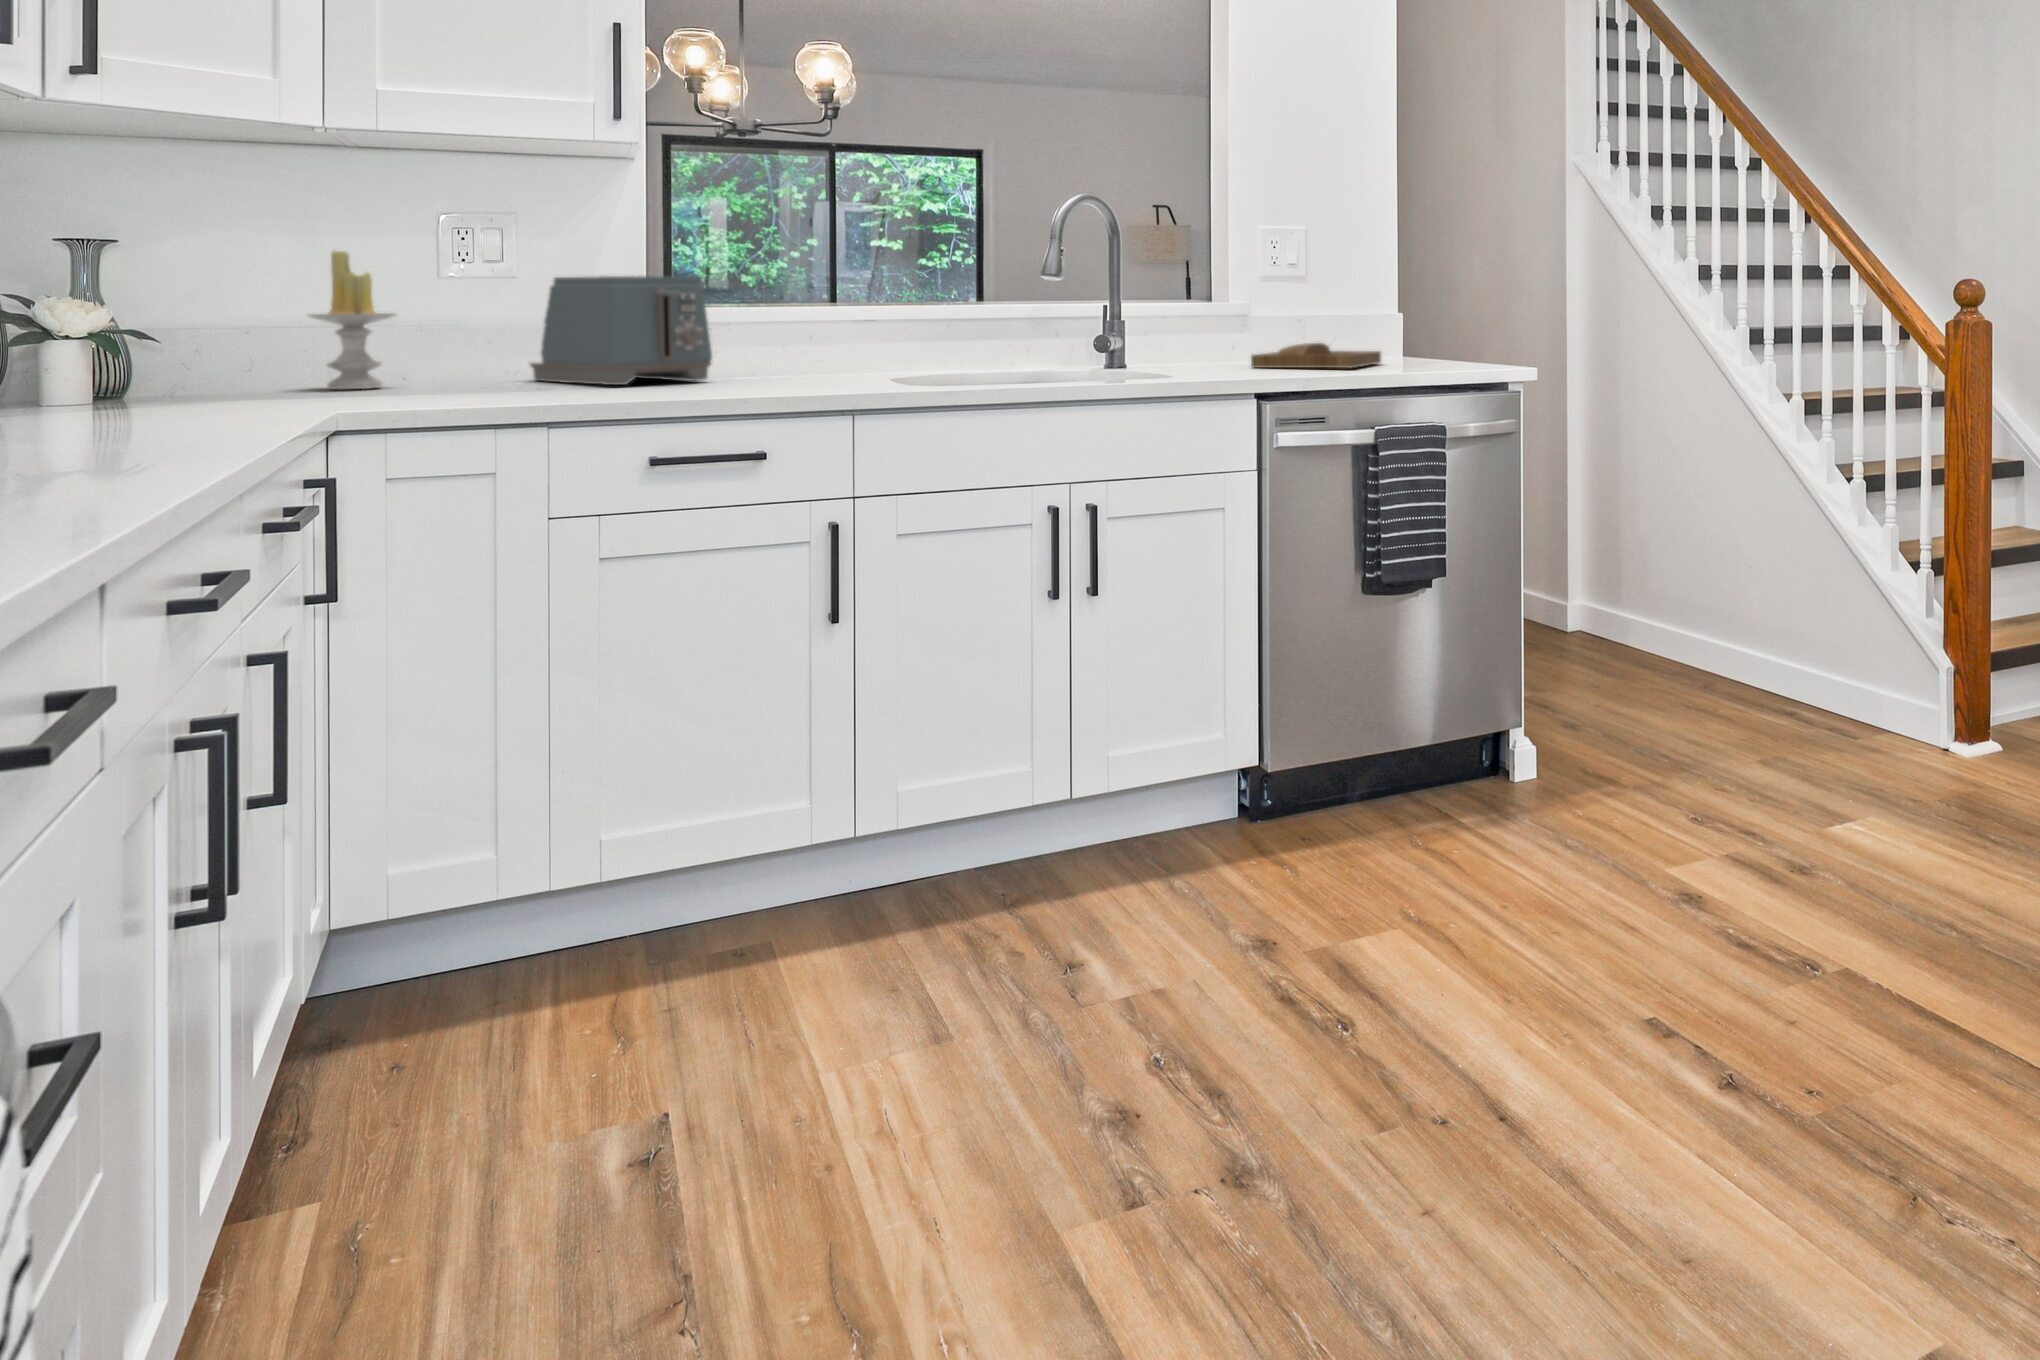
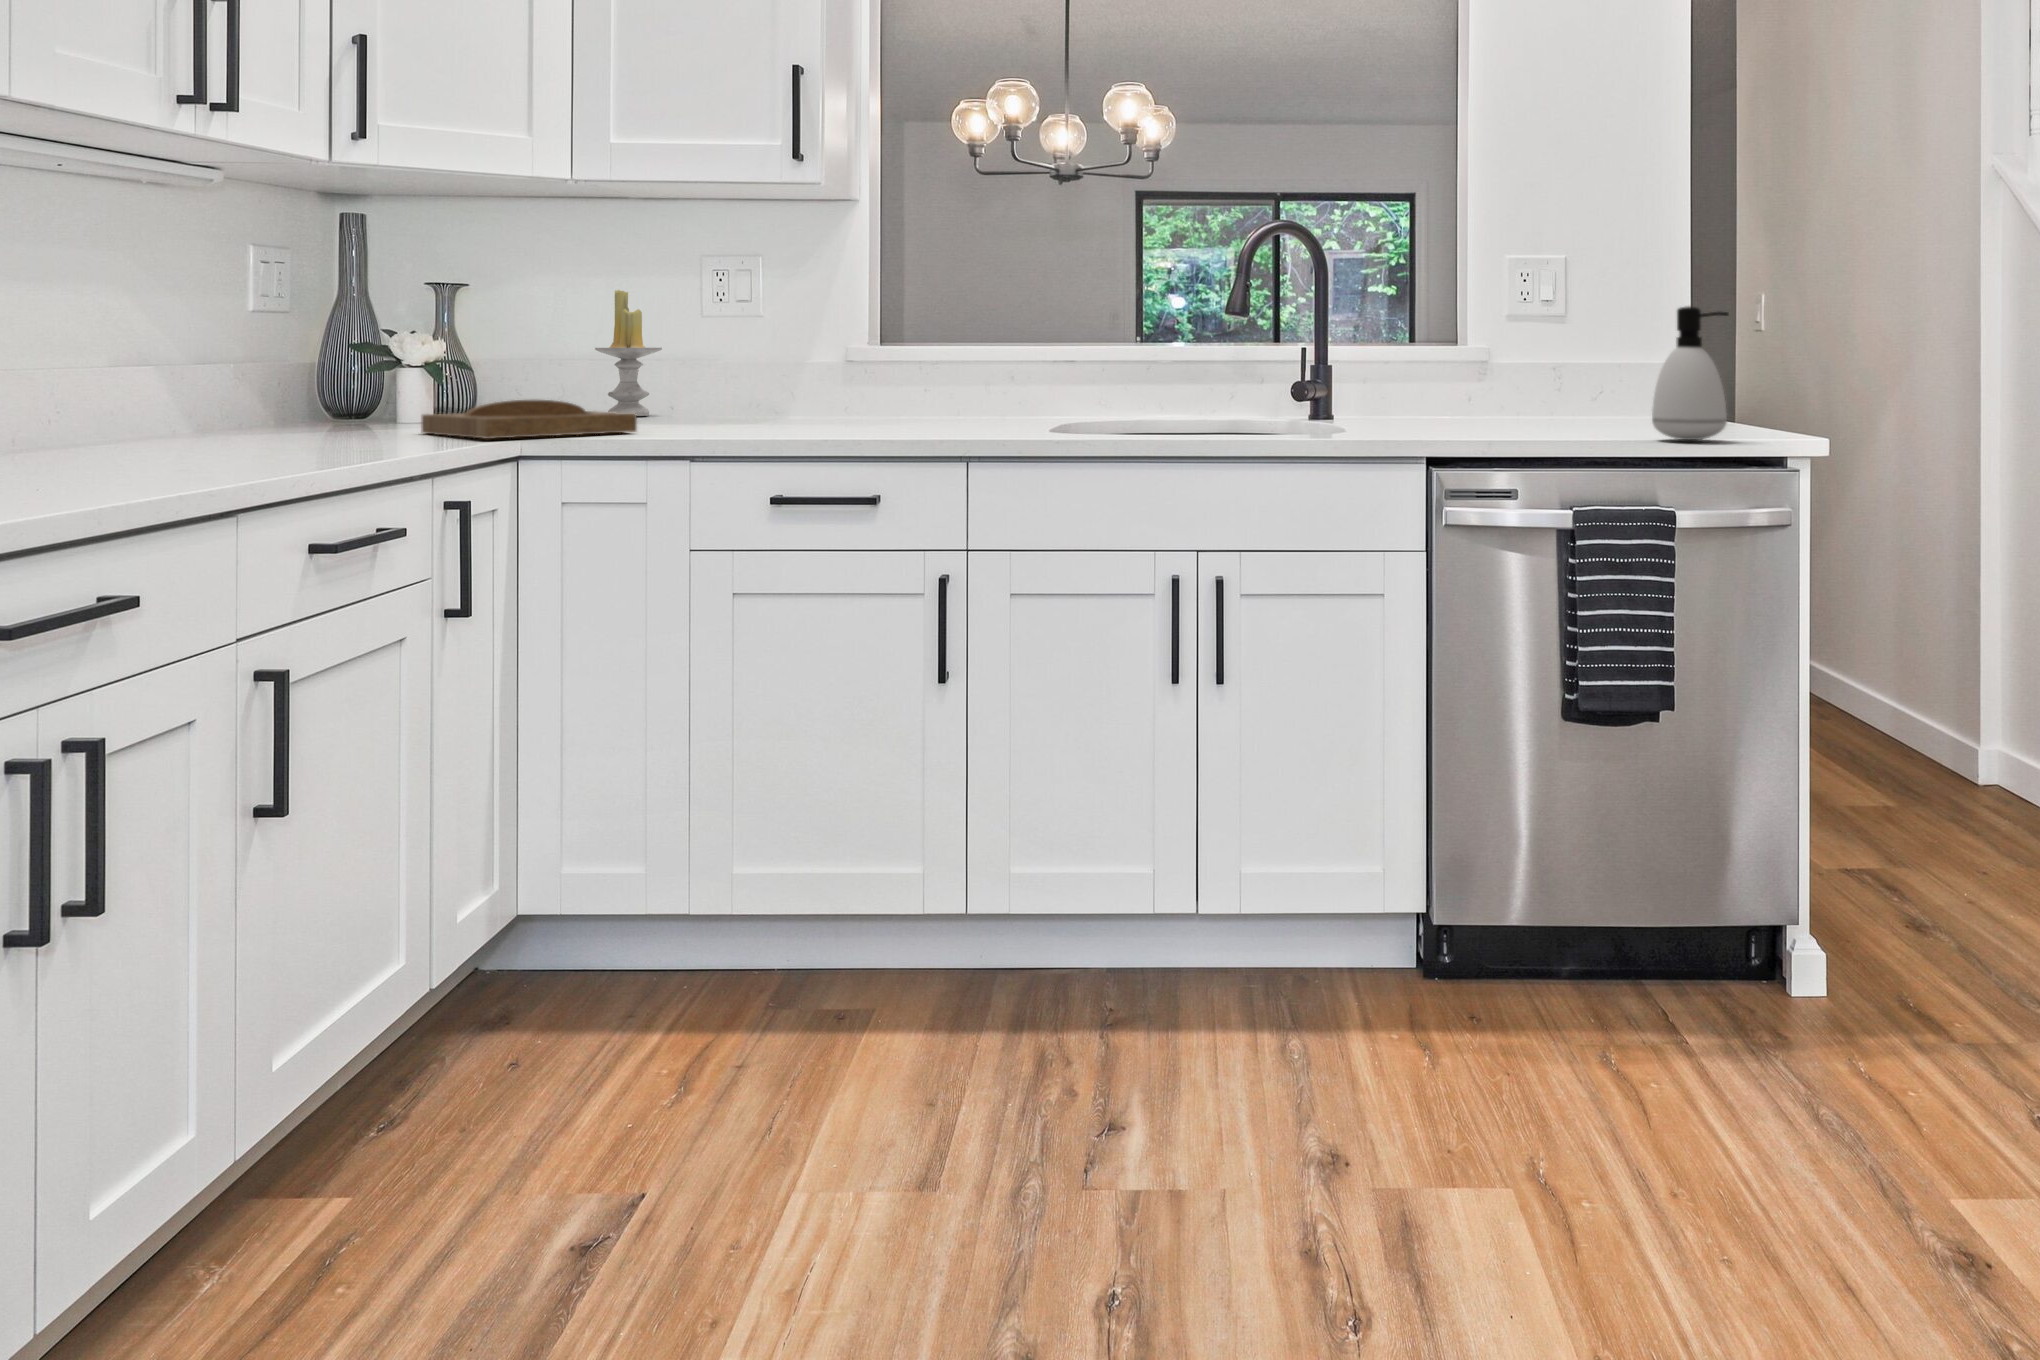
toaster: present [530,276,712,385] -> none [774,312,908,419]
soap dispenser: none [1418,277,1474,378] -> present [1652,306,1728,440]
tray: present [1251,343,1381,368] -> present [421,400,637,439]

